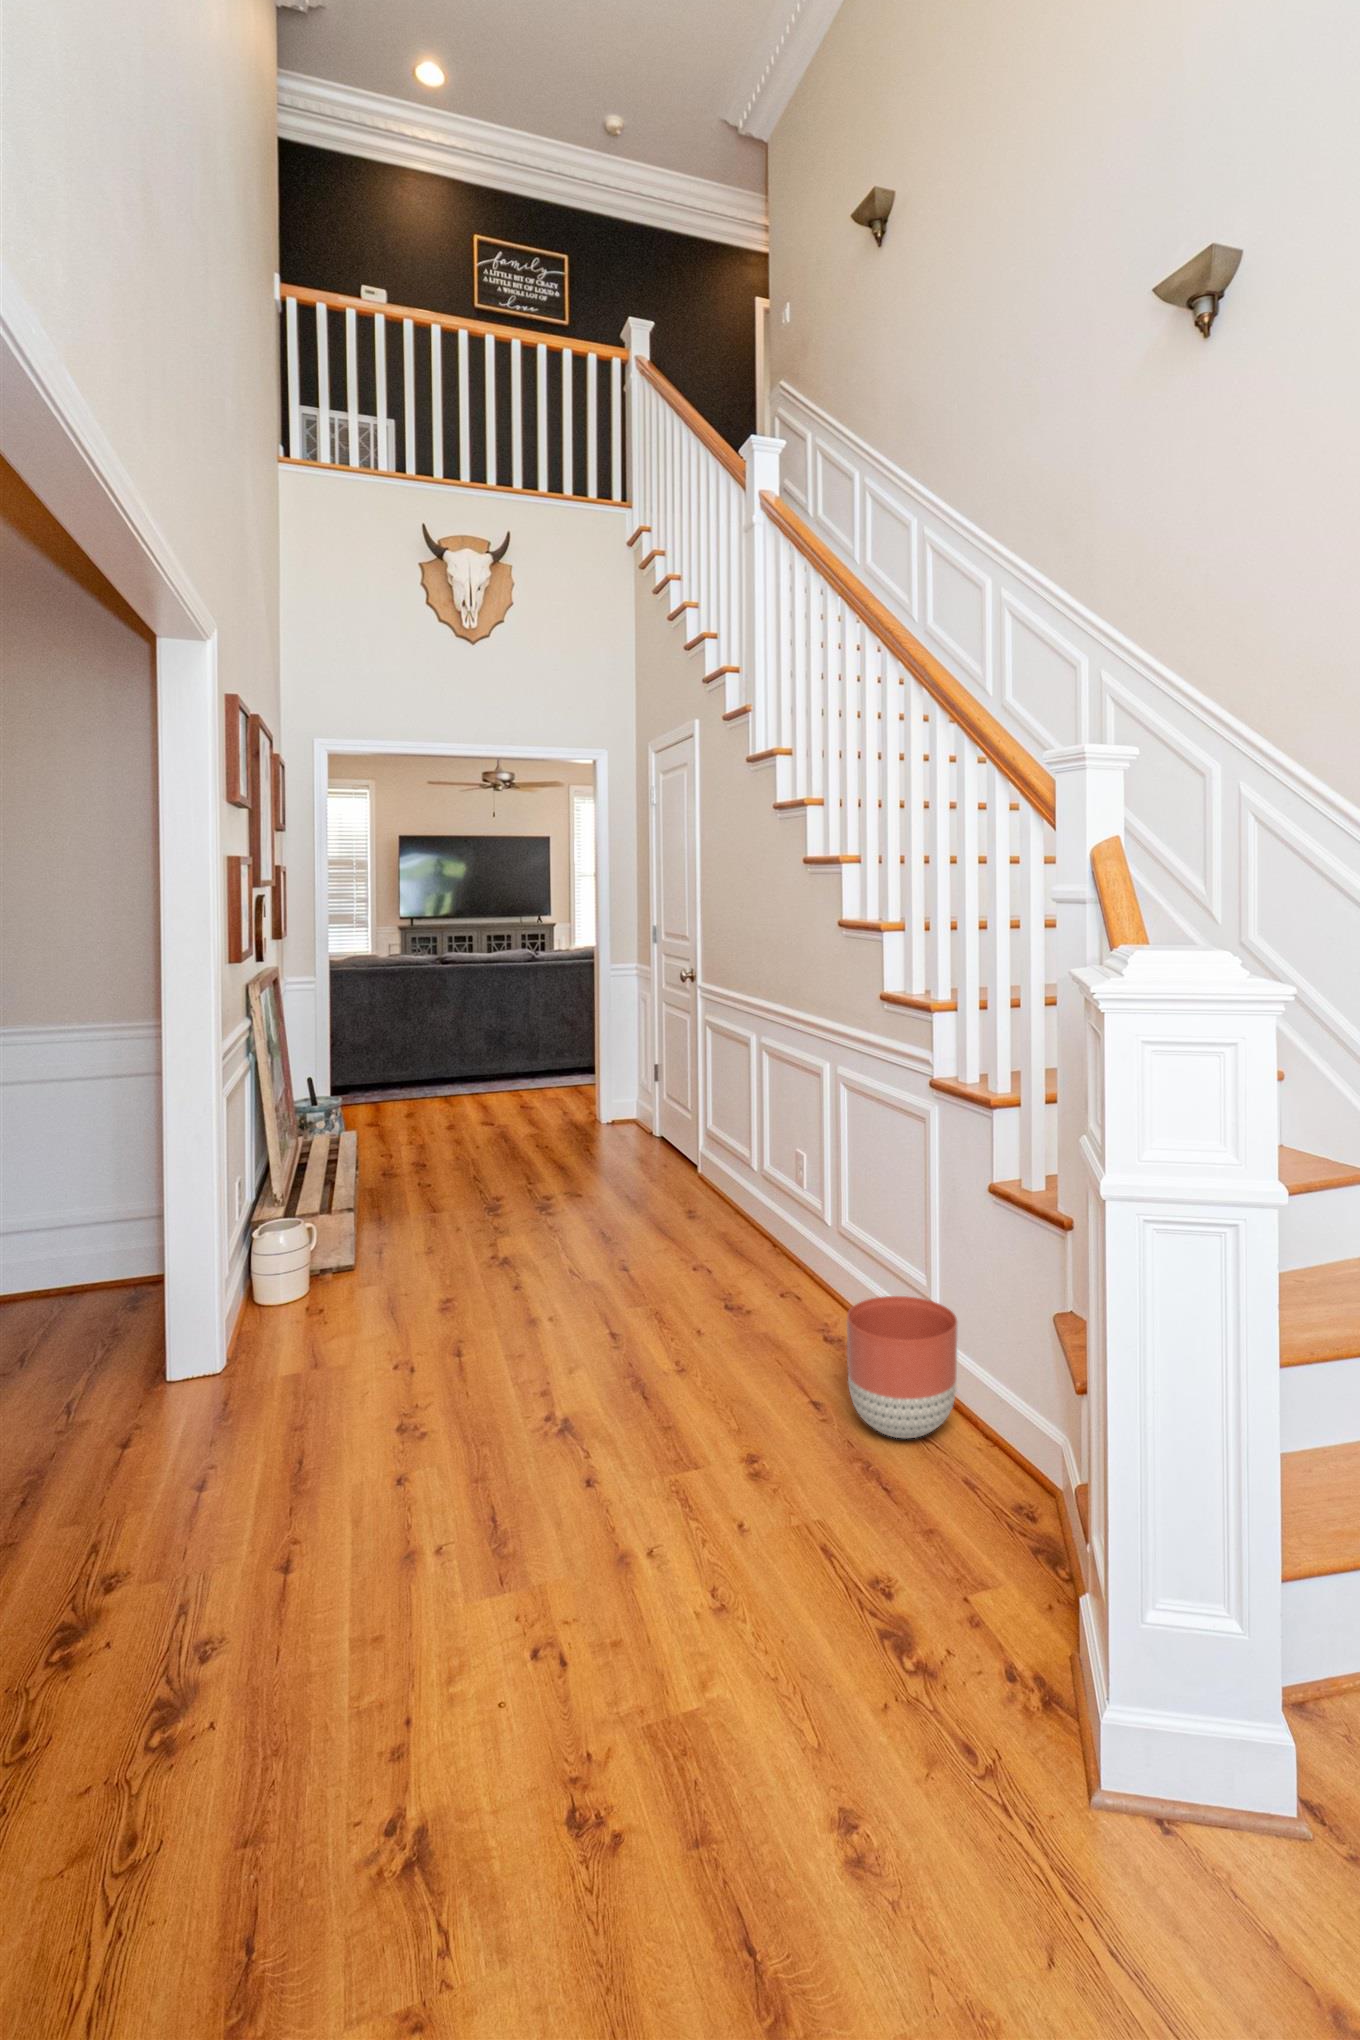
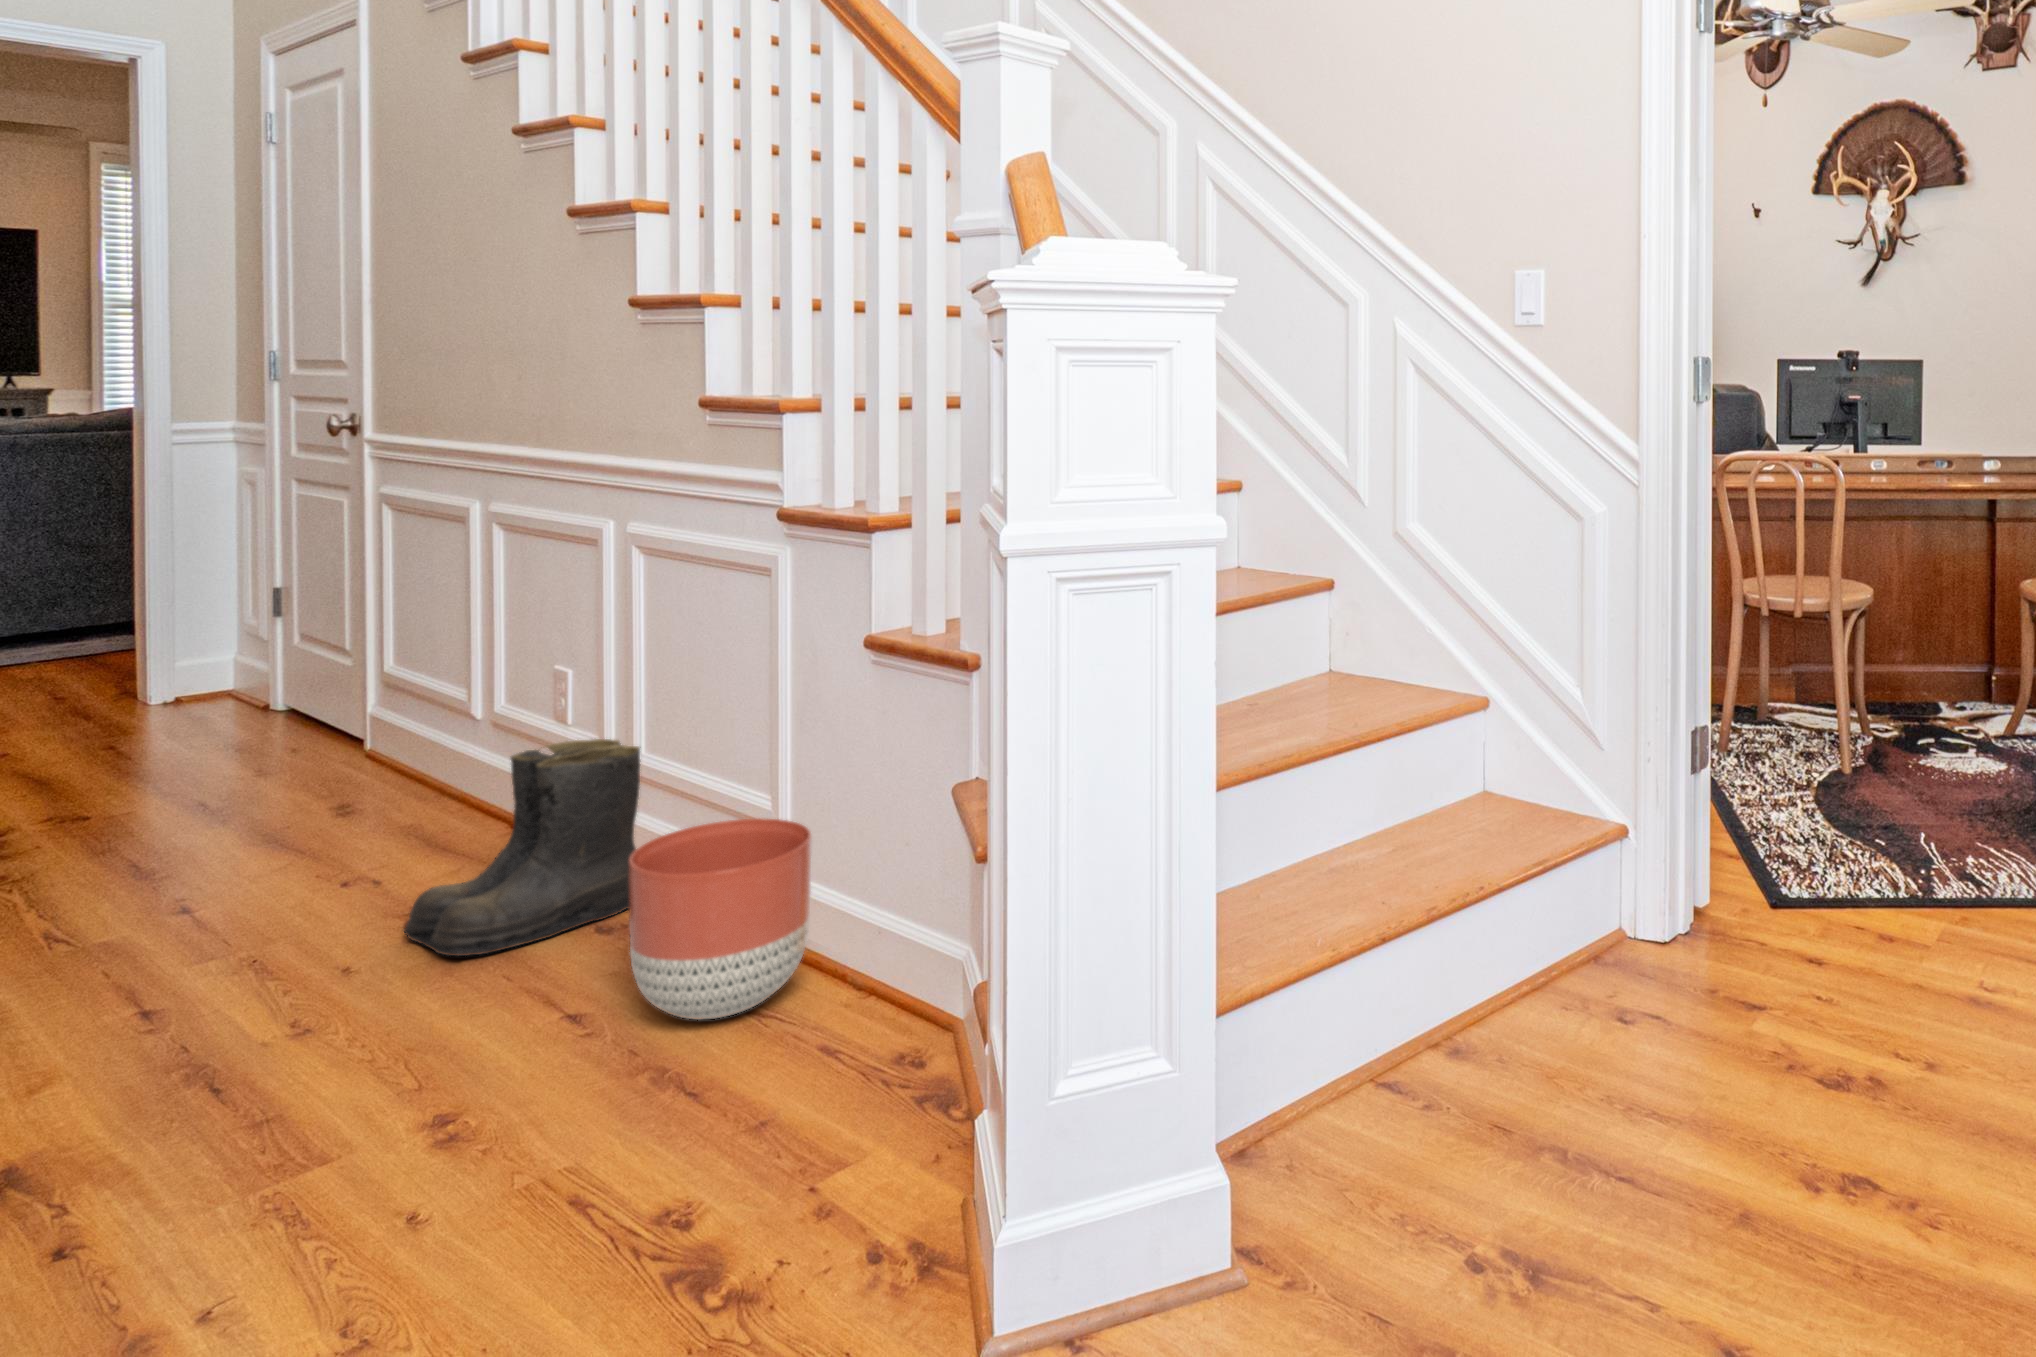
boots: none [724,1211,852,1347] -> present [403,739,640,956]

